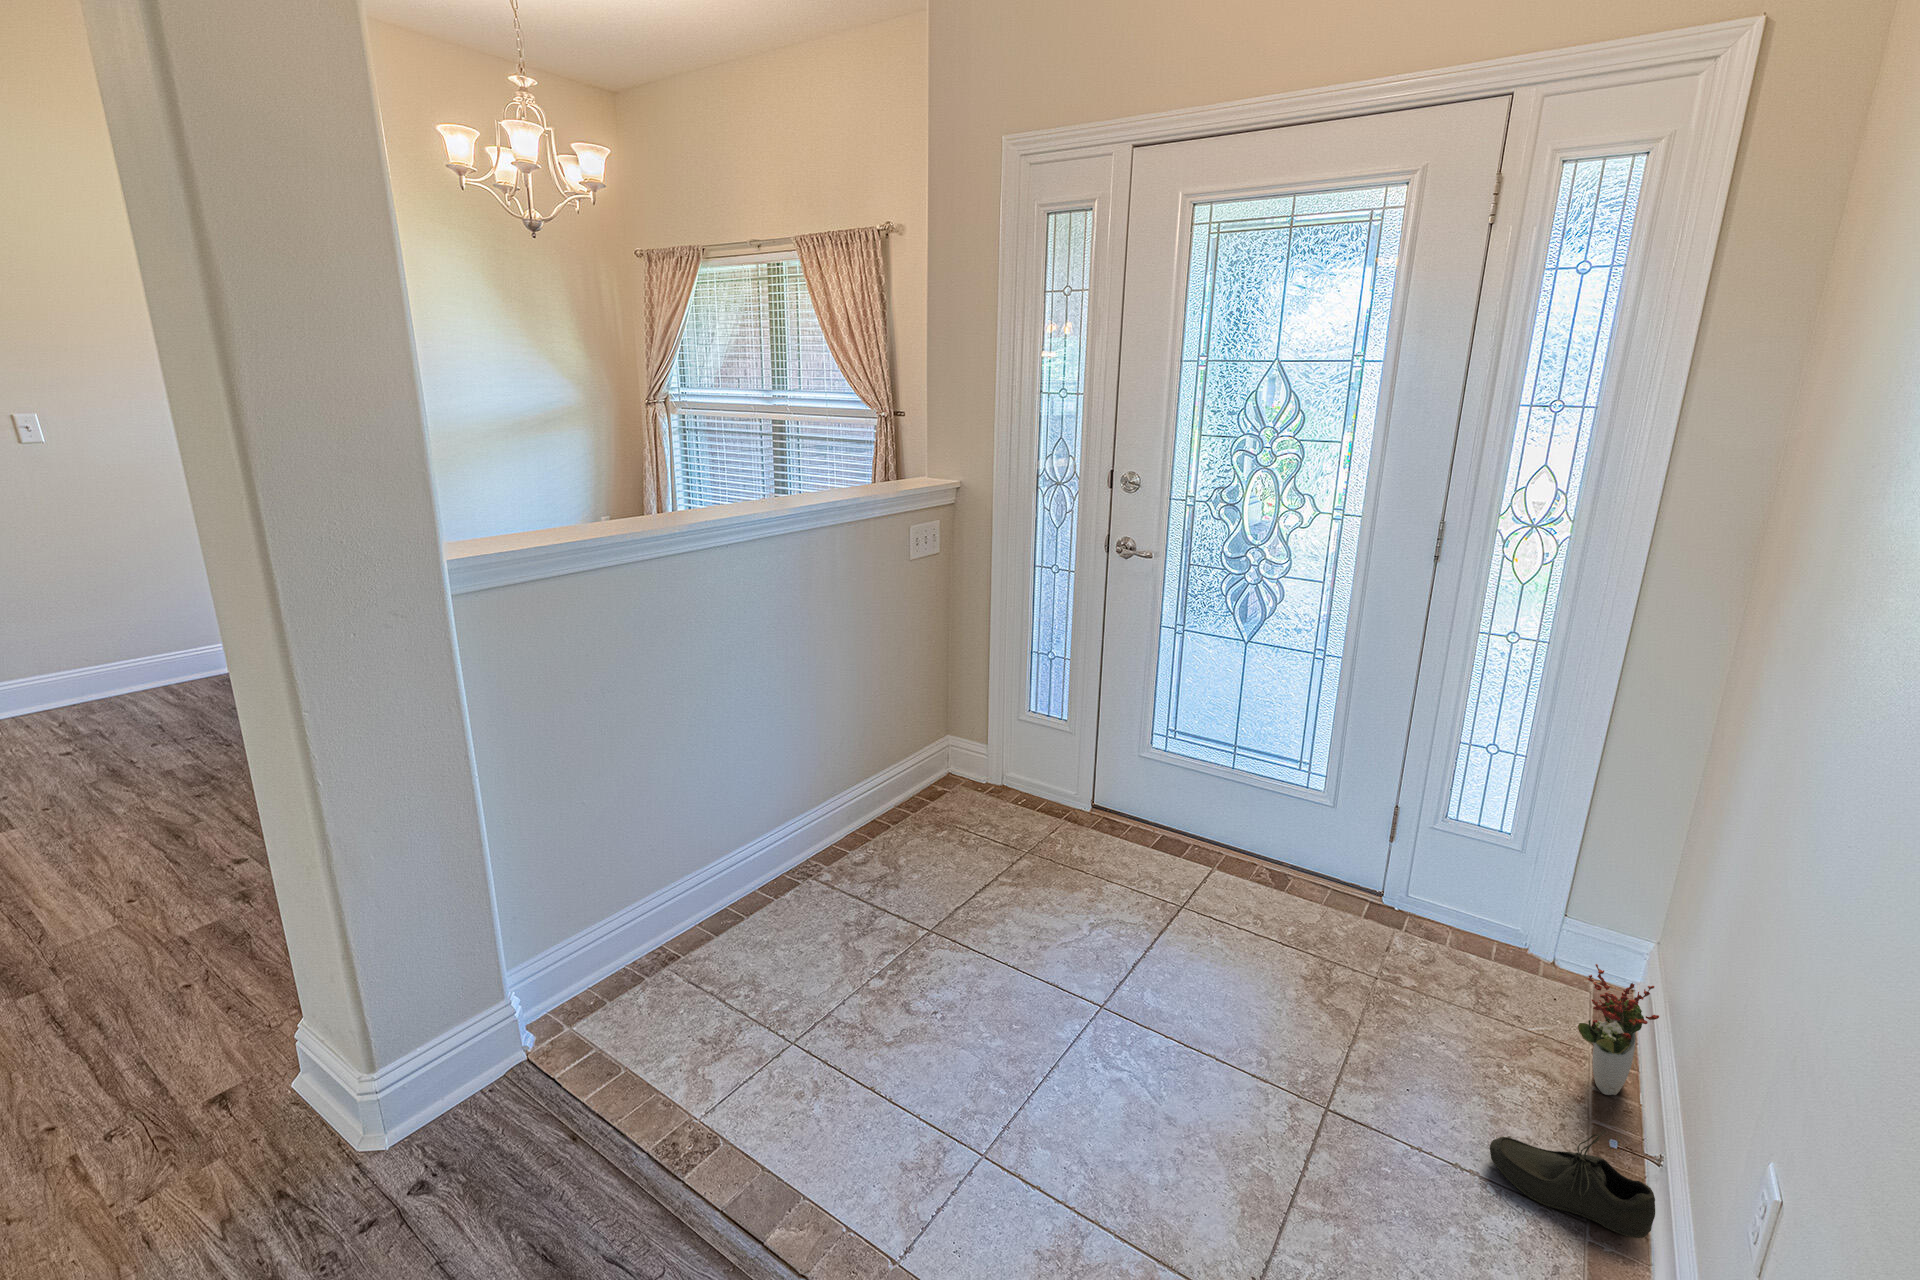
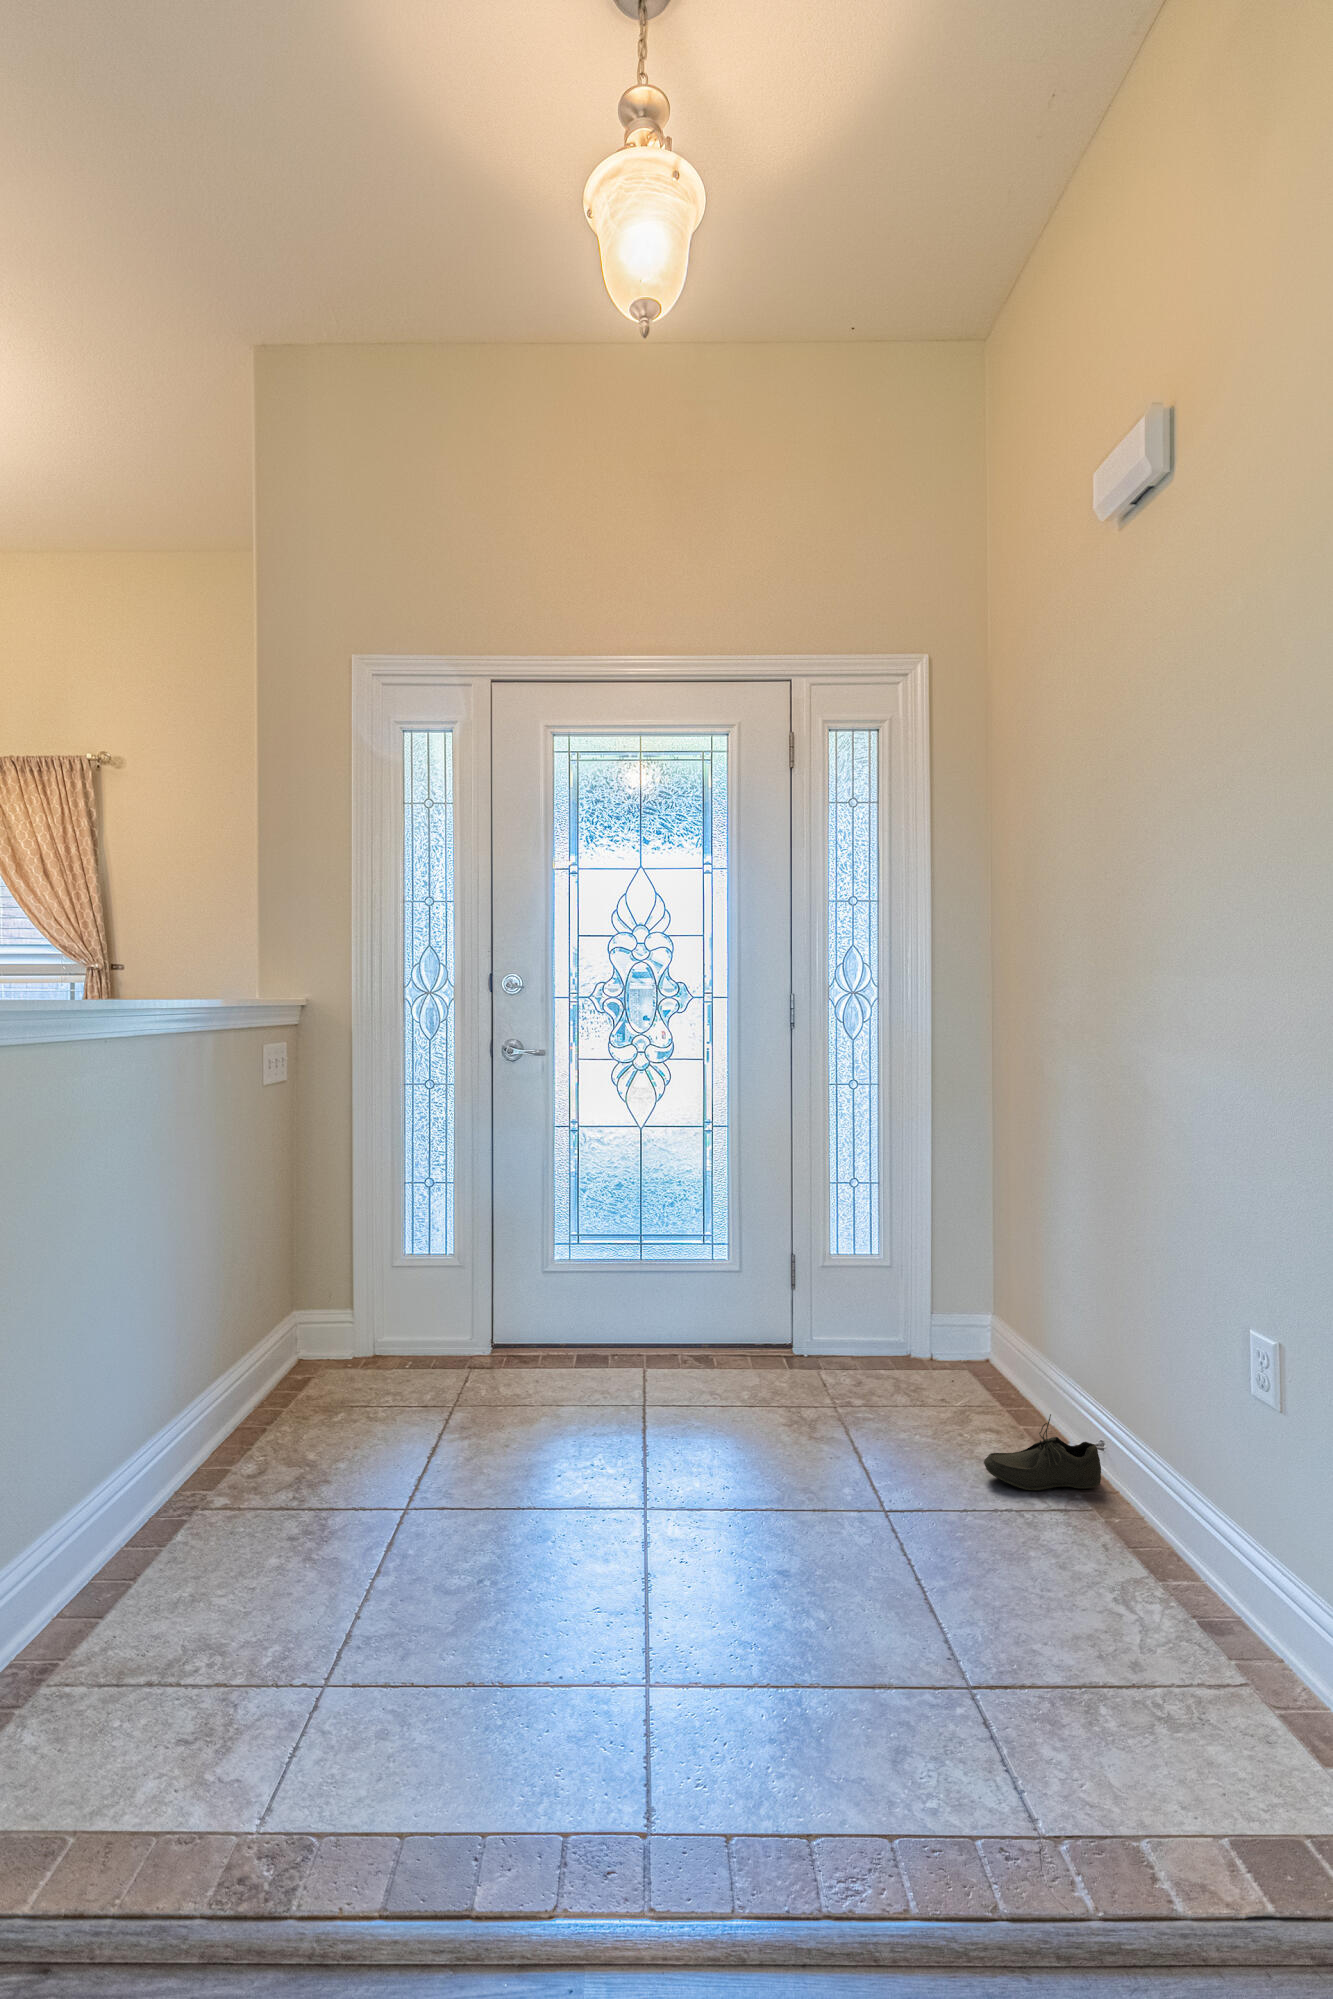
decorative plant: present [1578,964,1659,1095] -> none [985,1311,1039,1421]

